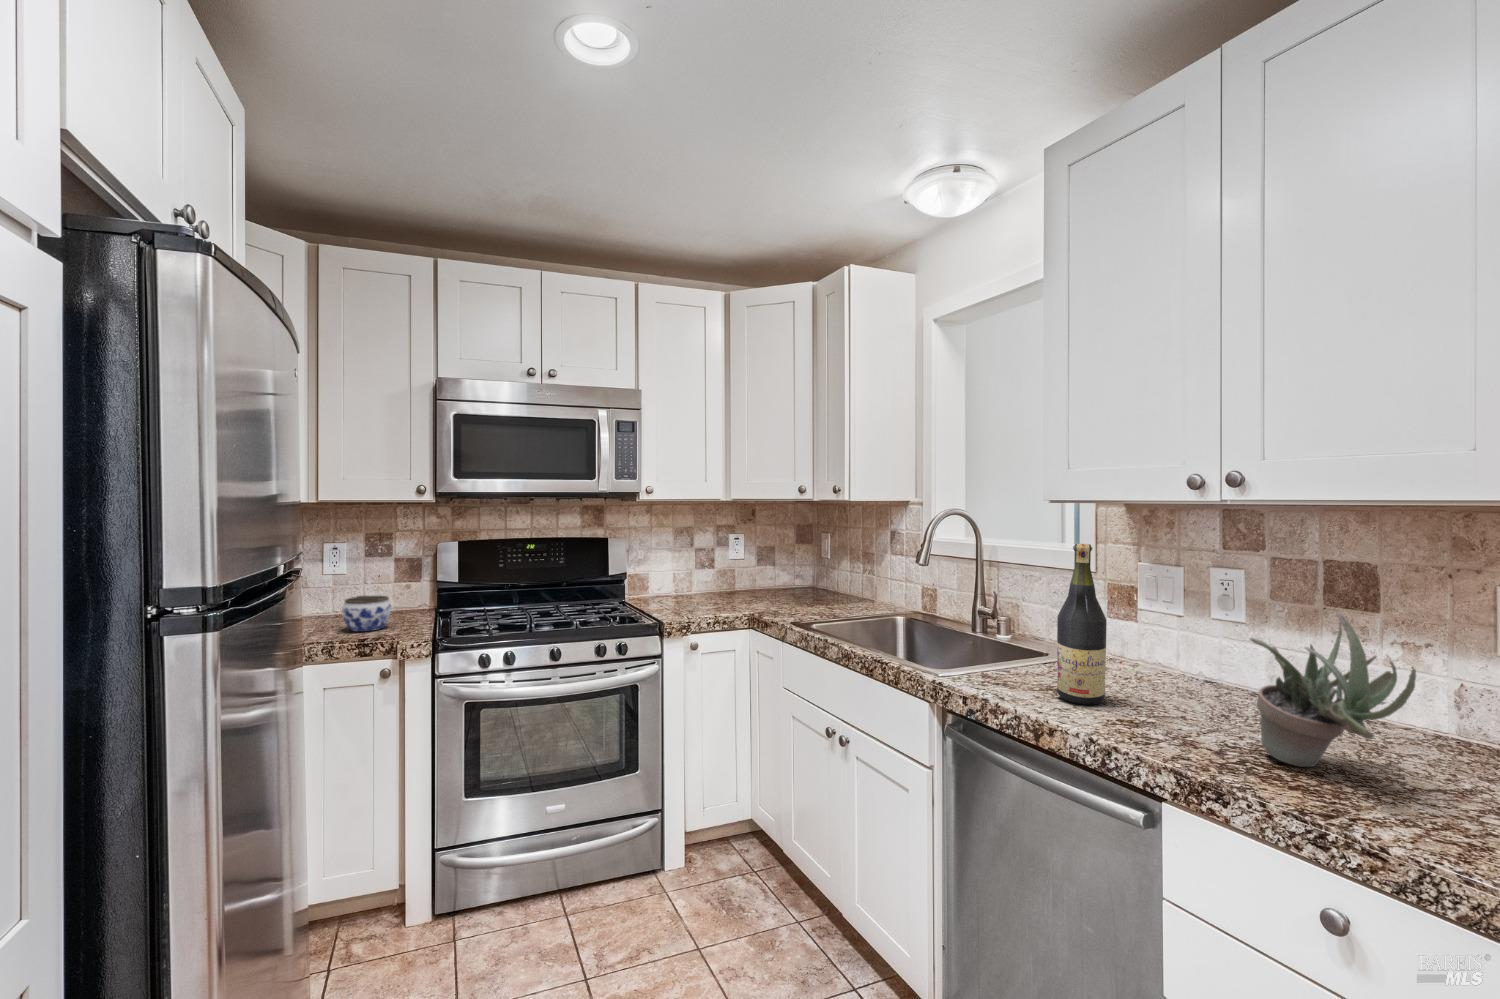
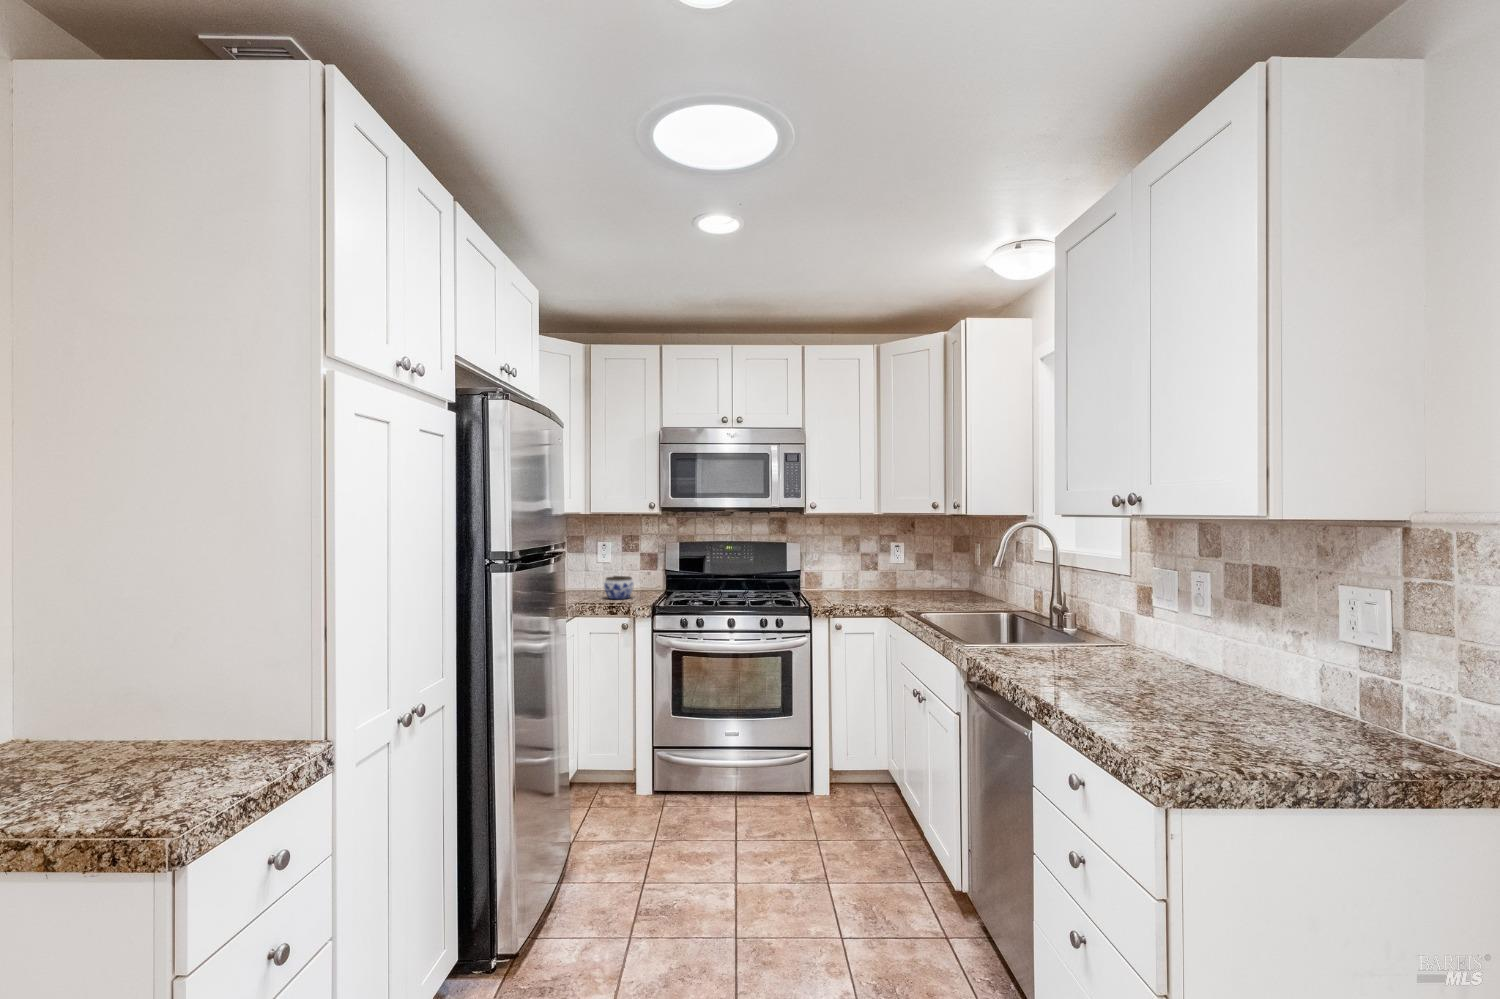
wine bottle: present [1057,544,1107,705] -> none [1027,546,1064,667]
succulent plant: present [1250,613,1416,767] -> none [1099,593,1184,704]

